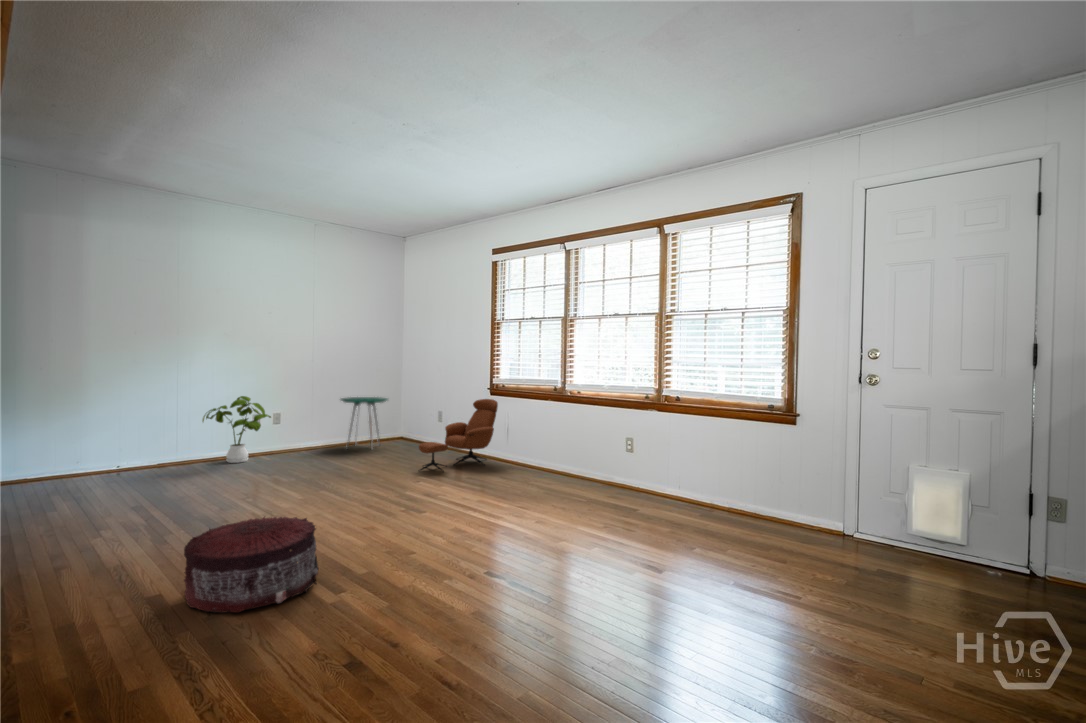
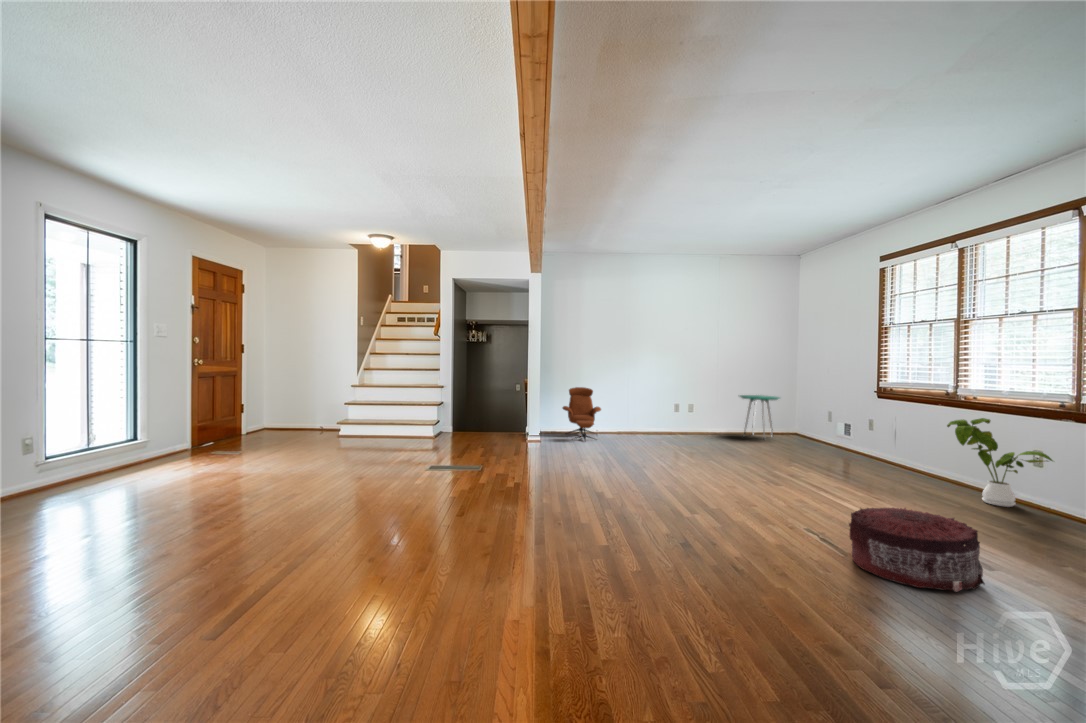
house plant: present [203,396,271,463] -> present [947,418,1053,507]
lounge chair: present [419,399,498,471] -> present [563,387,601,441]
pouf: present [184,517,318,612] -> present [849,508,985,592]

